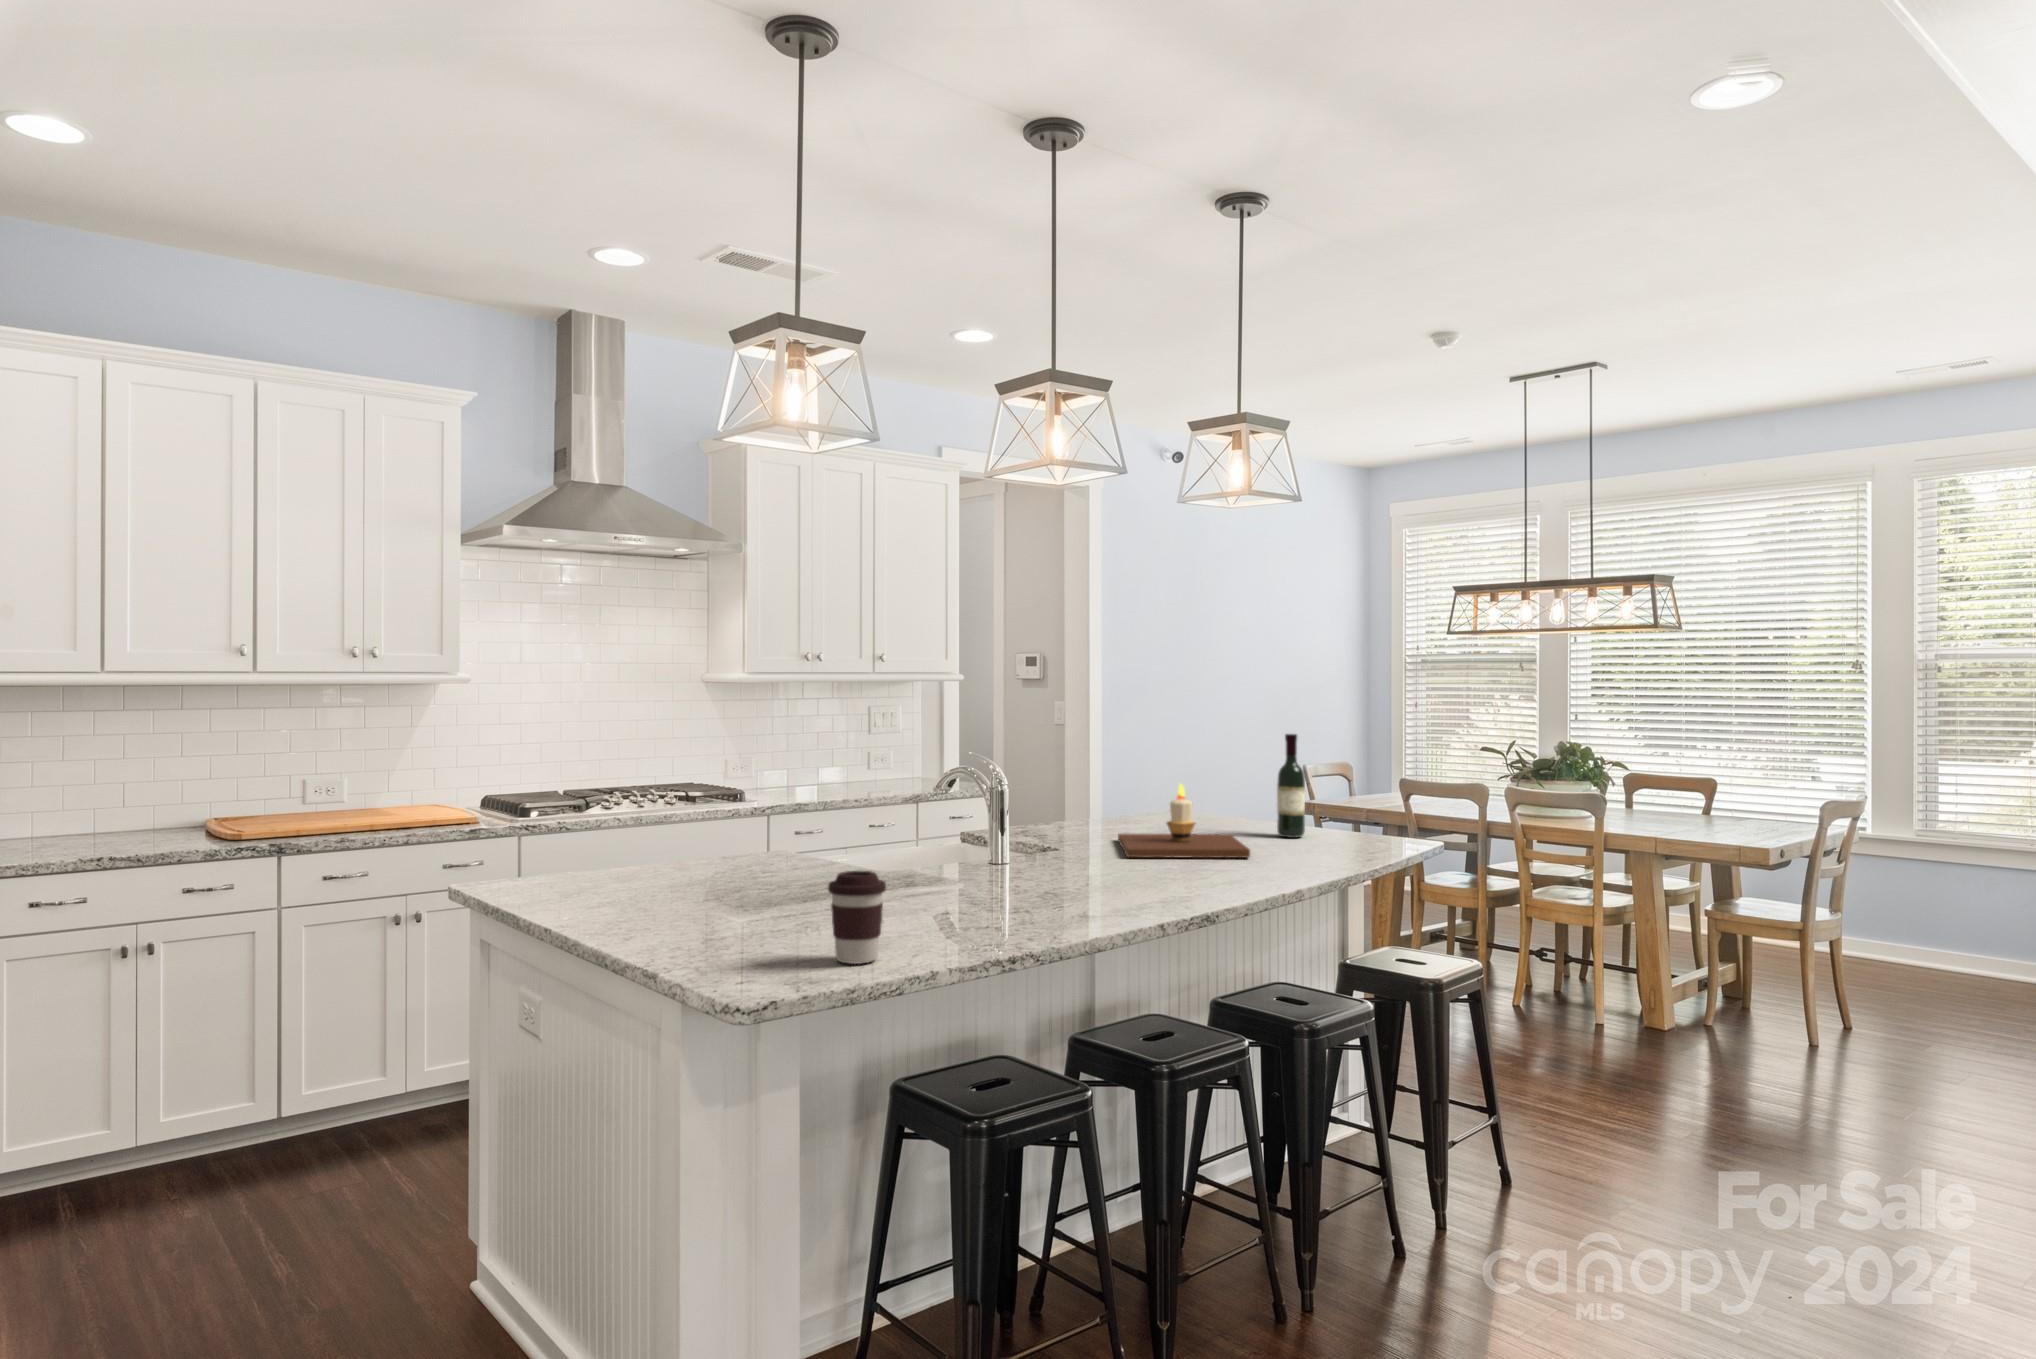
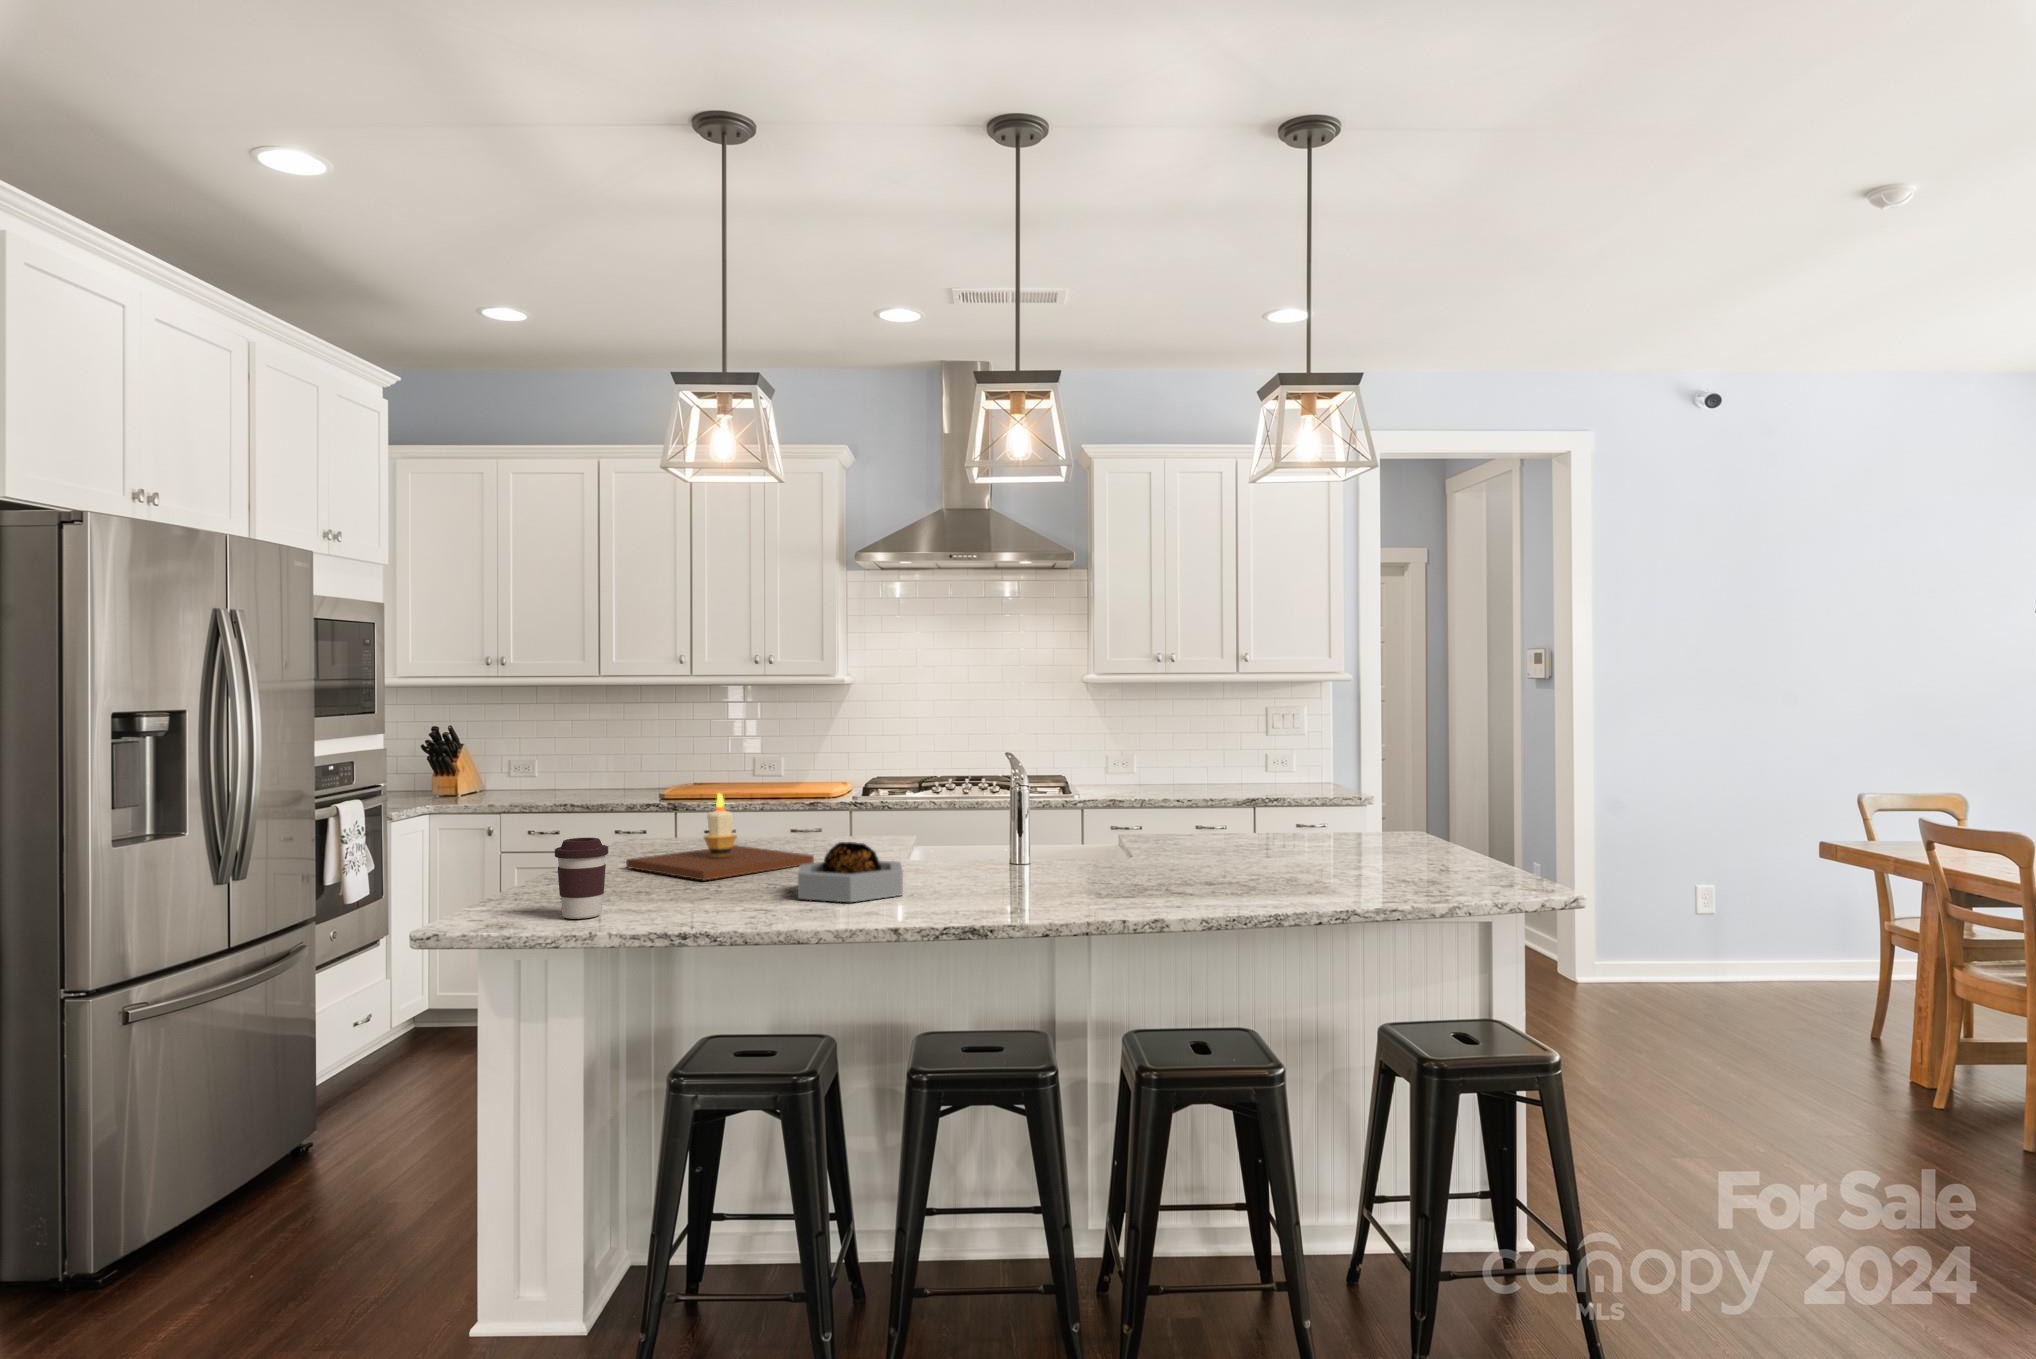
wine bottle: present [1277,734,1305,838] -> none [1400,735,1435,865]
candle: present [1118,784,1250,858] -> present [626,793,814,880]
decorative bowl: none [946,850,1058,916] -> present [798,842,903,902]

